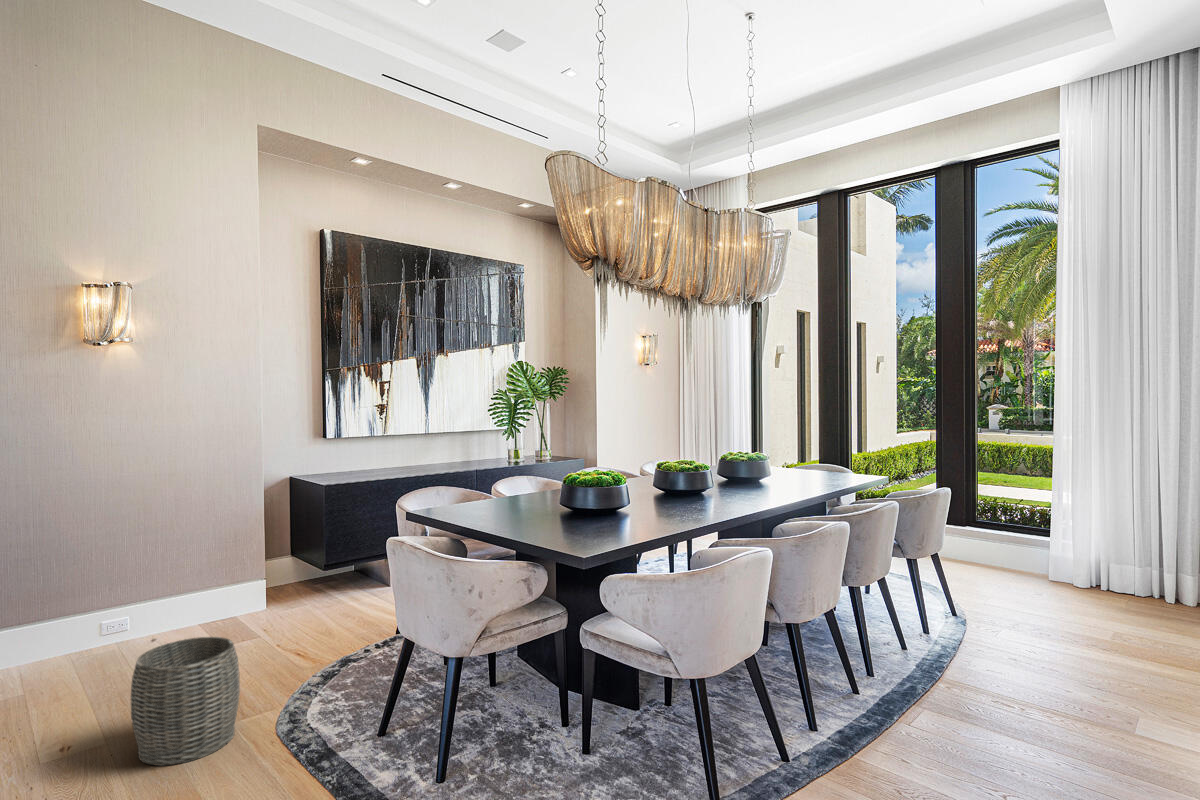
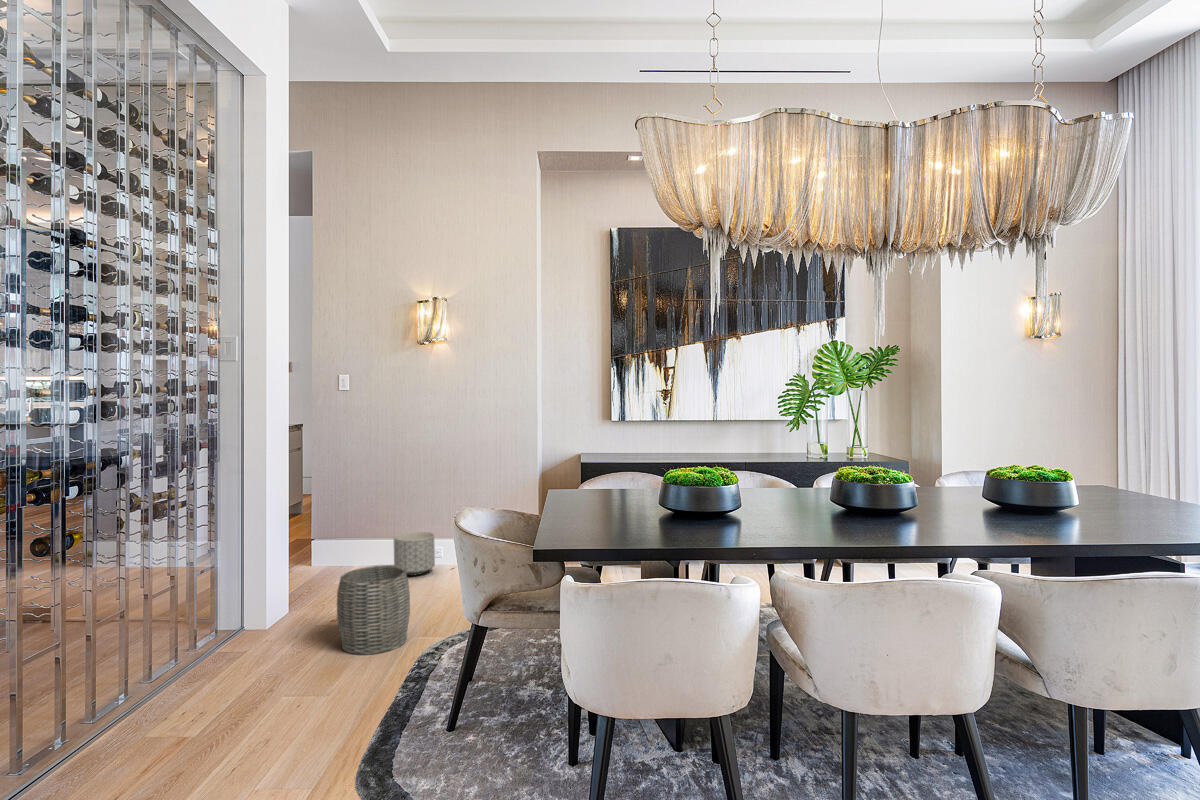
planter: none [60,599,129,663] -> present [394,532,435,575]

